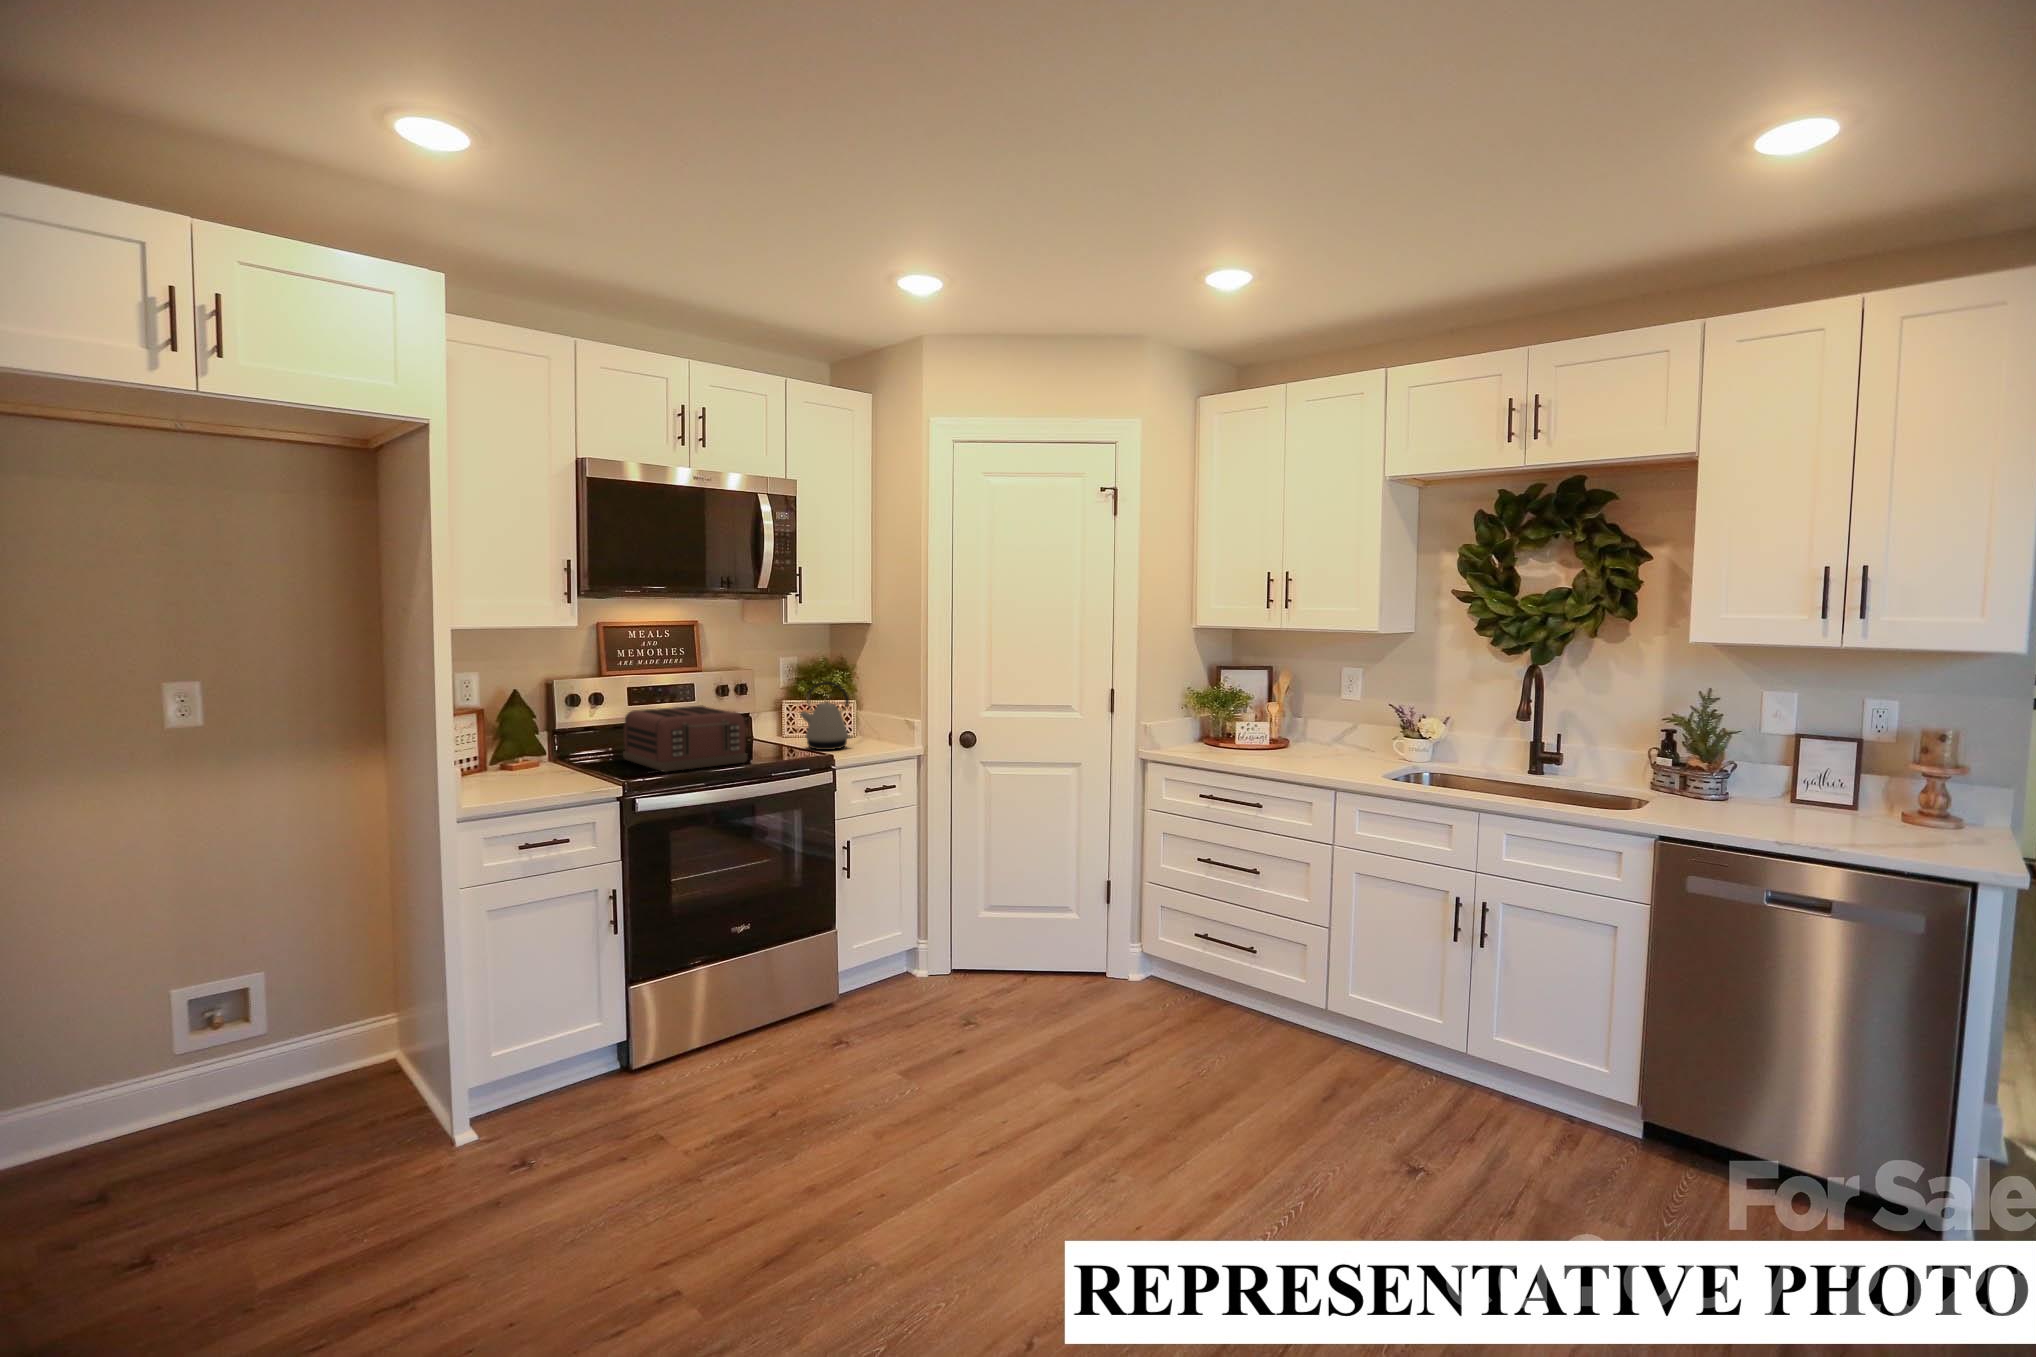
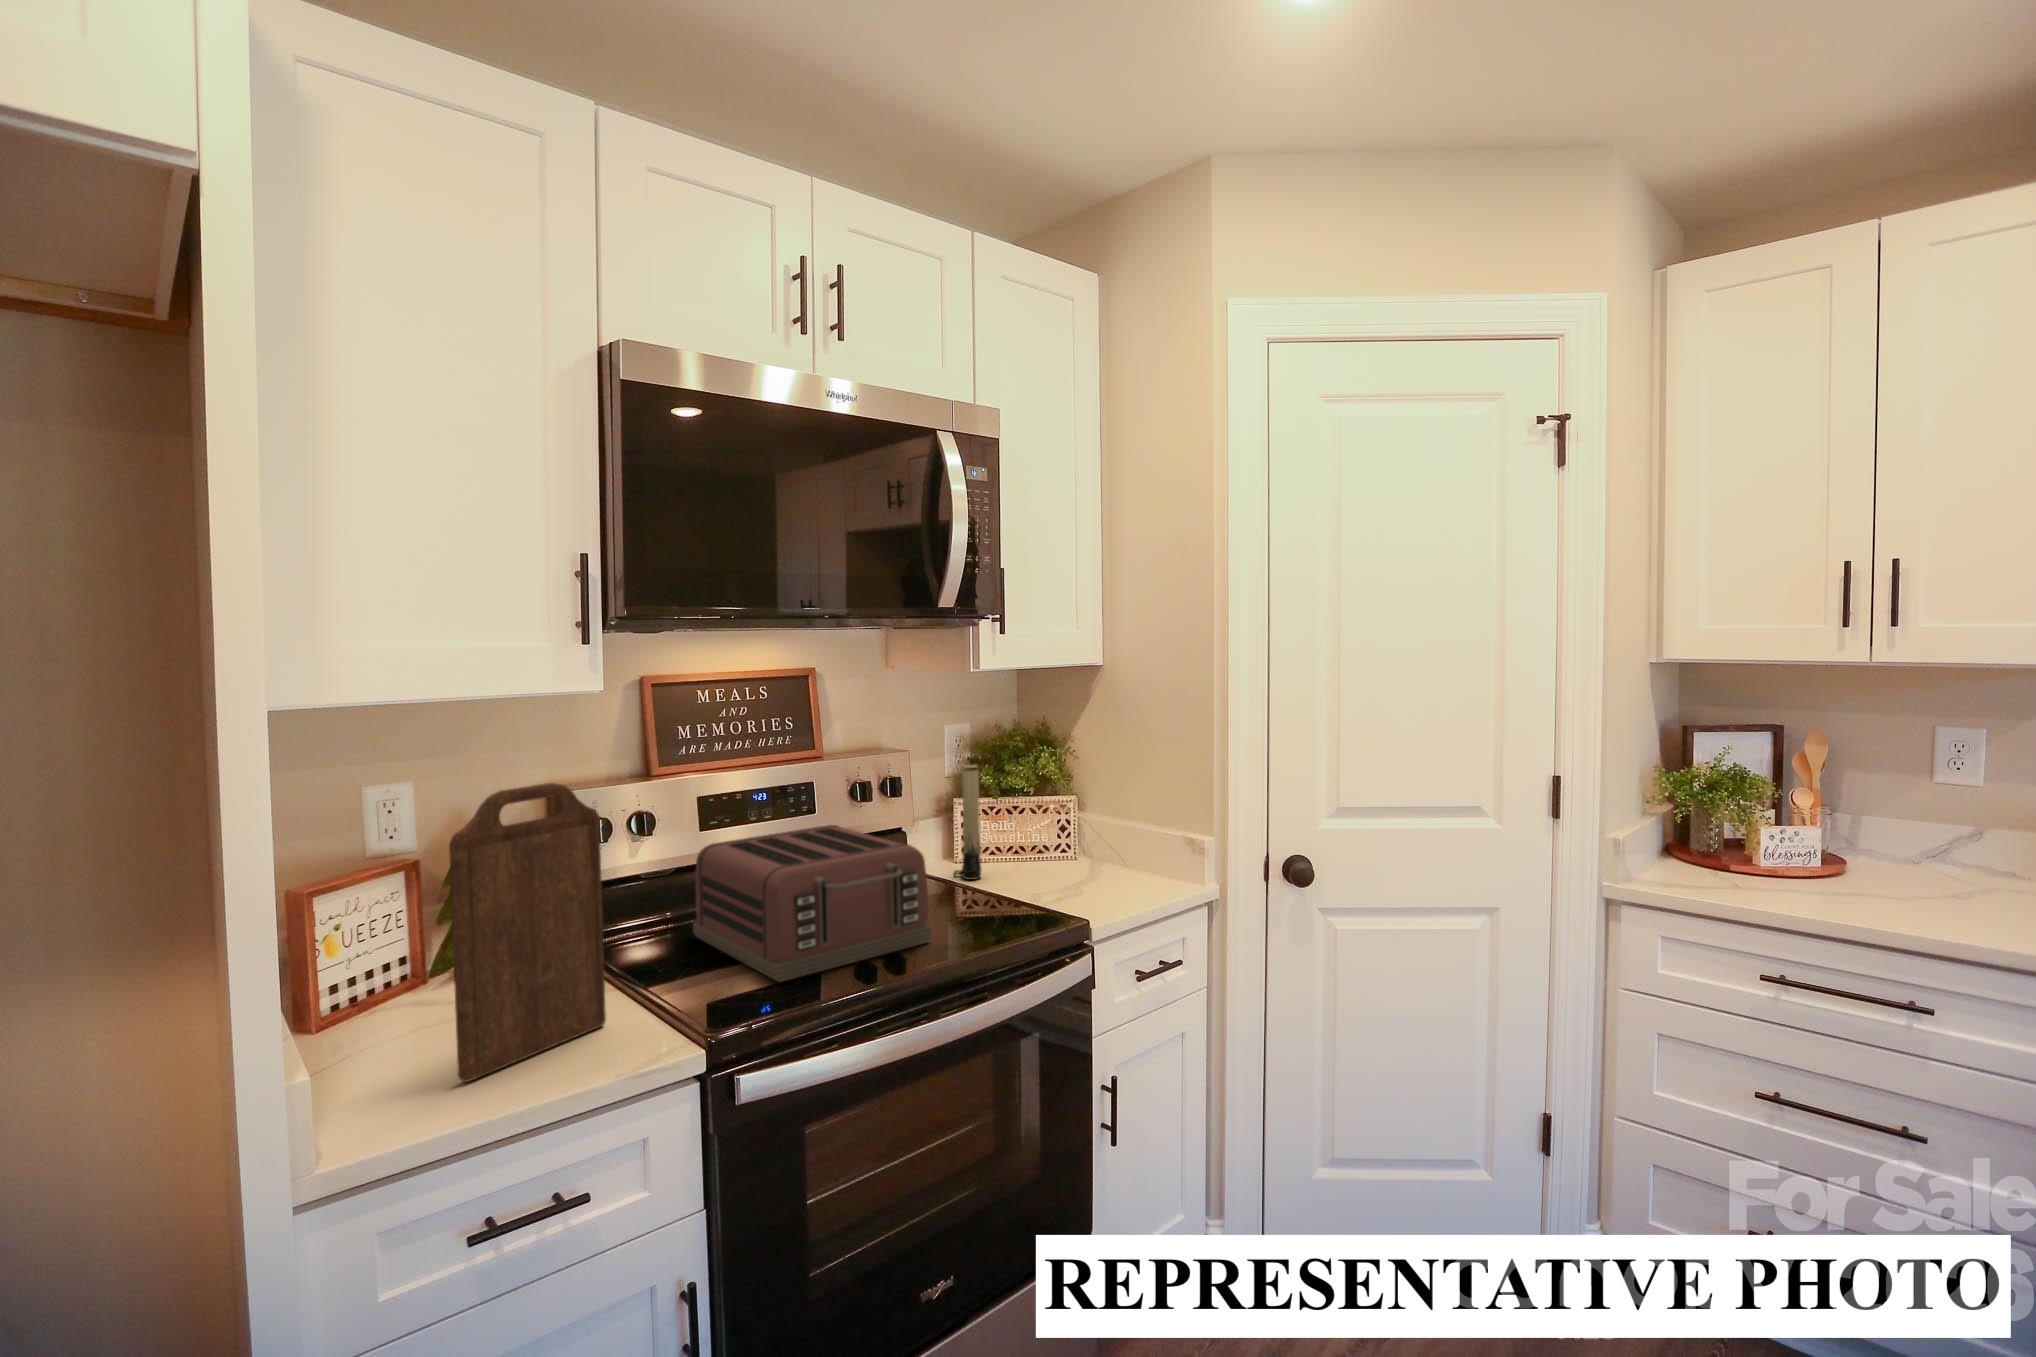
cutting board: none [512,667,578,792] -> present [449,783,606,1082]
candle: none [778,678,794,744] -> present [953,765,981,880]
kettle: present [800,681,852,750] -> none [999,771,1094,898]

